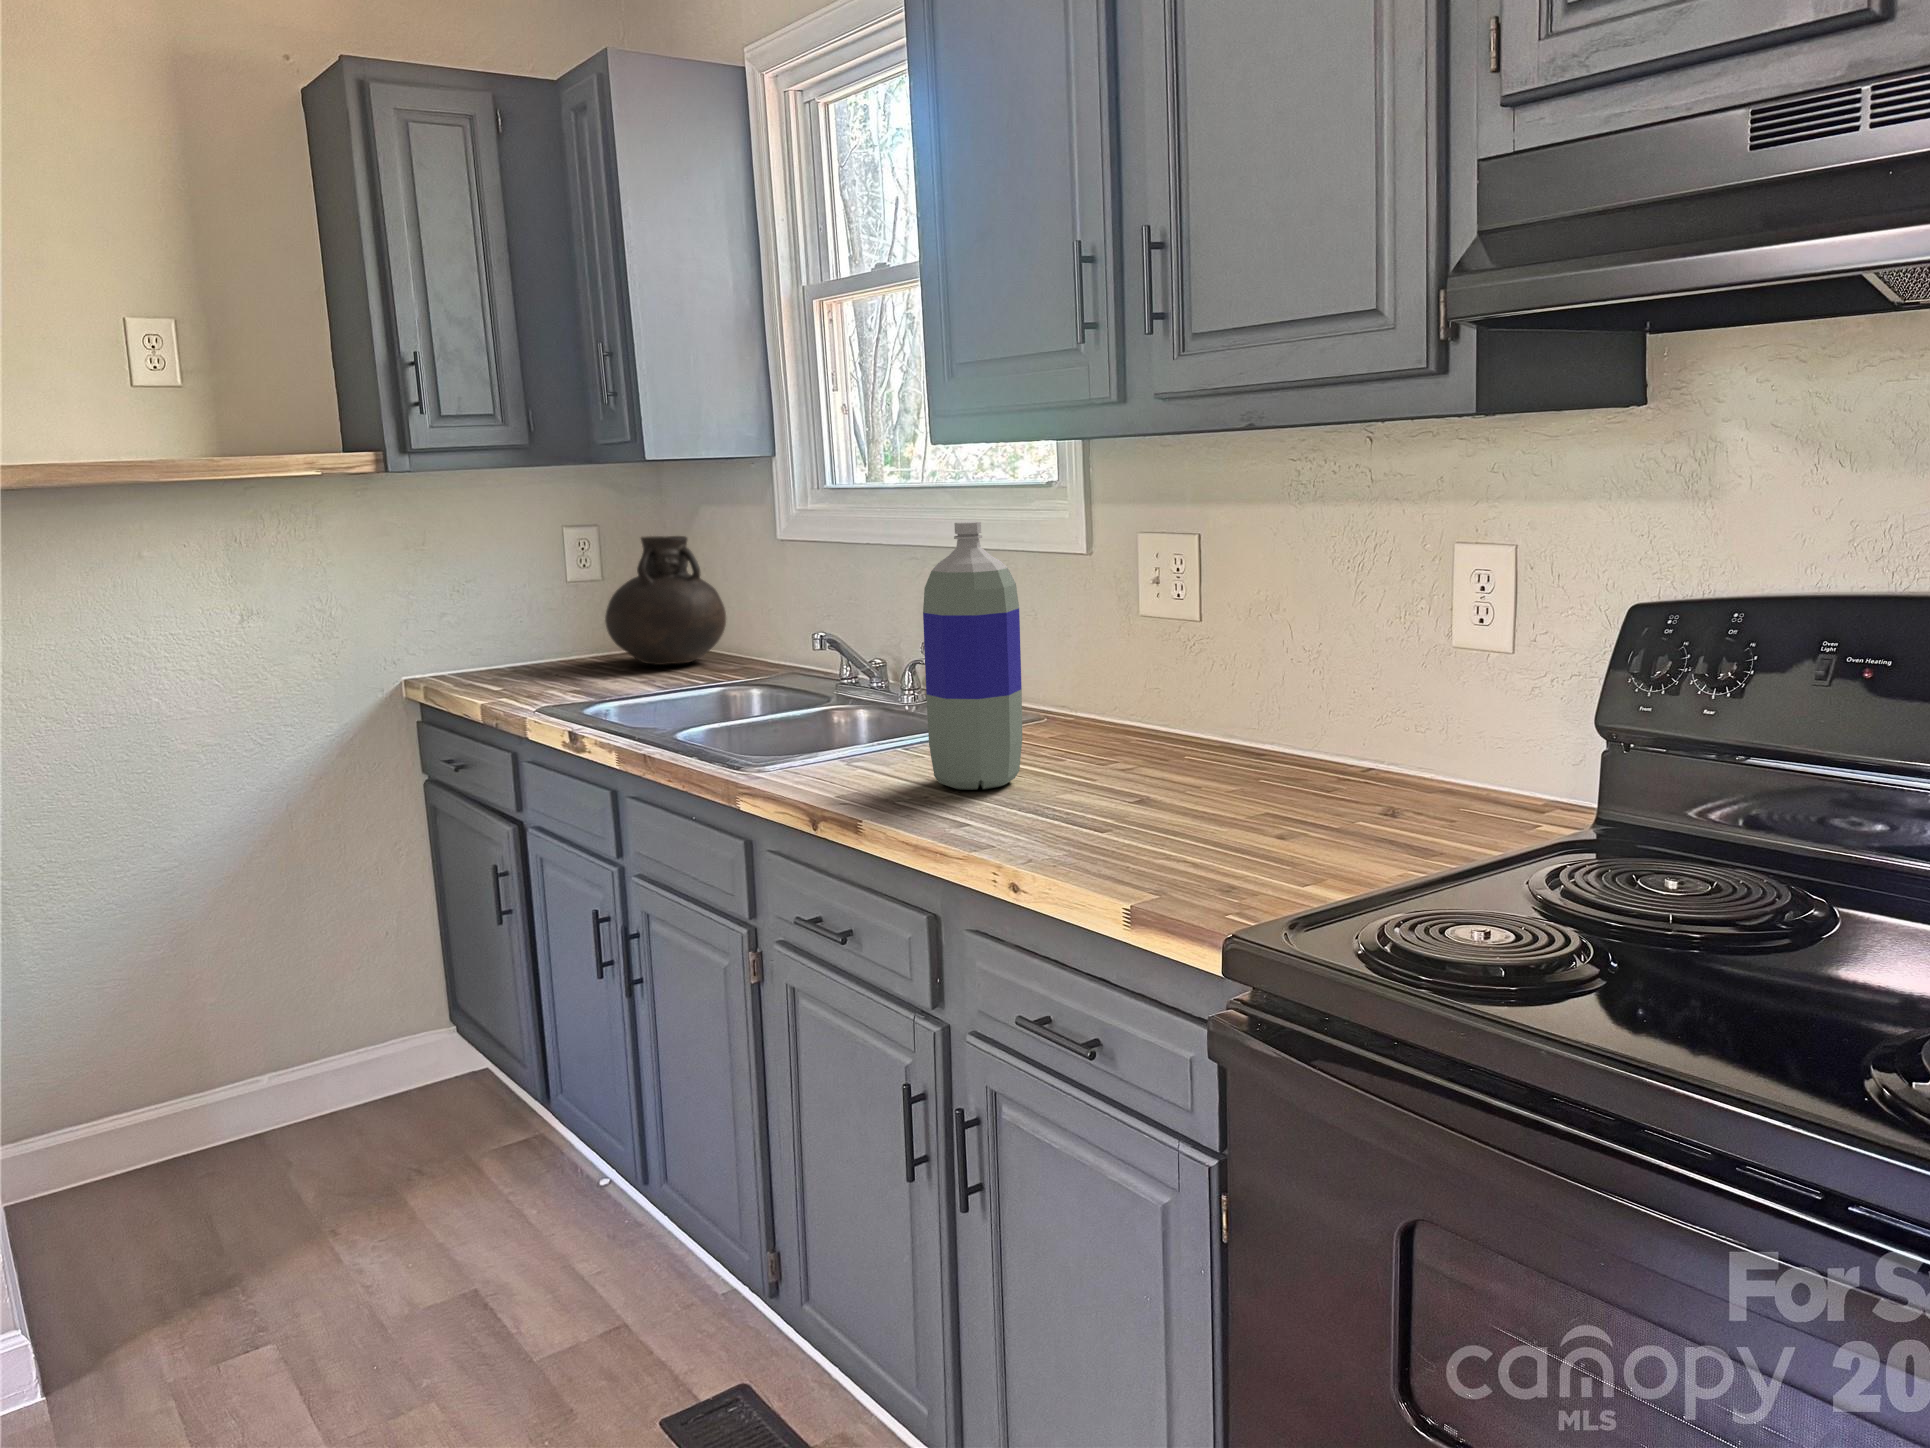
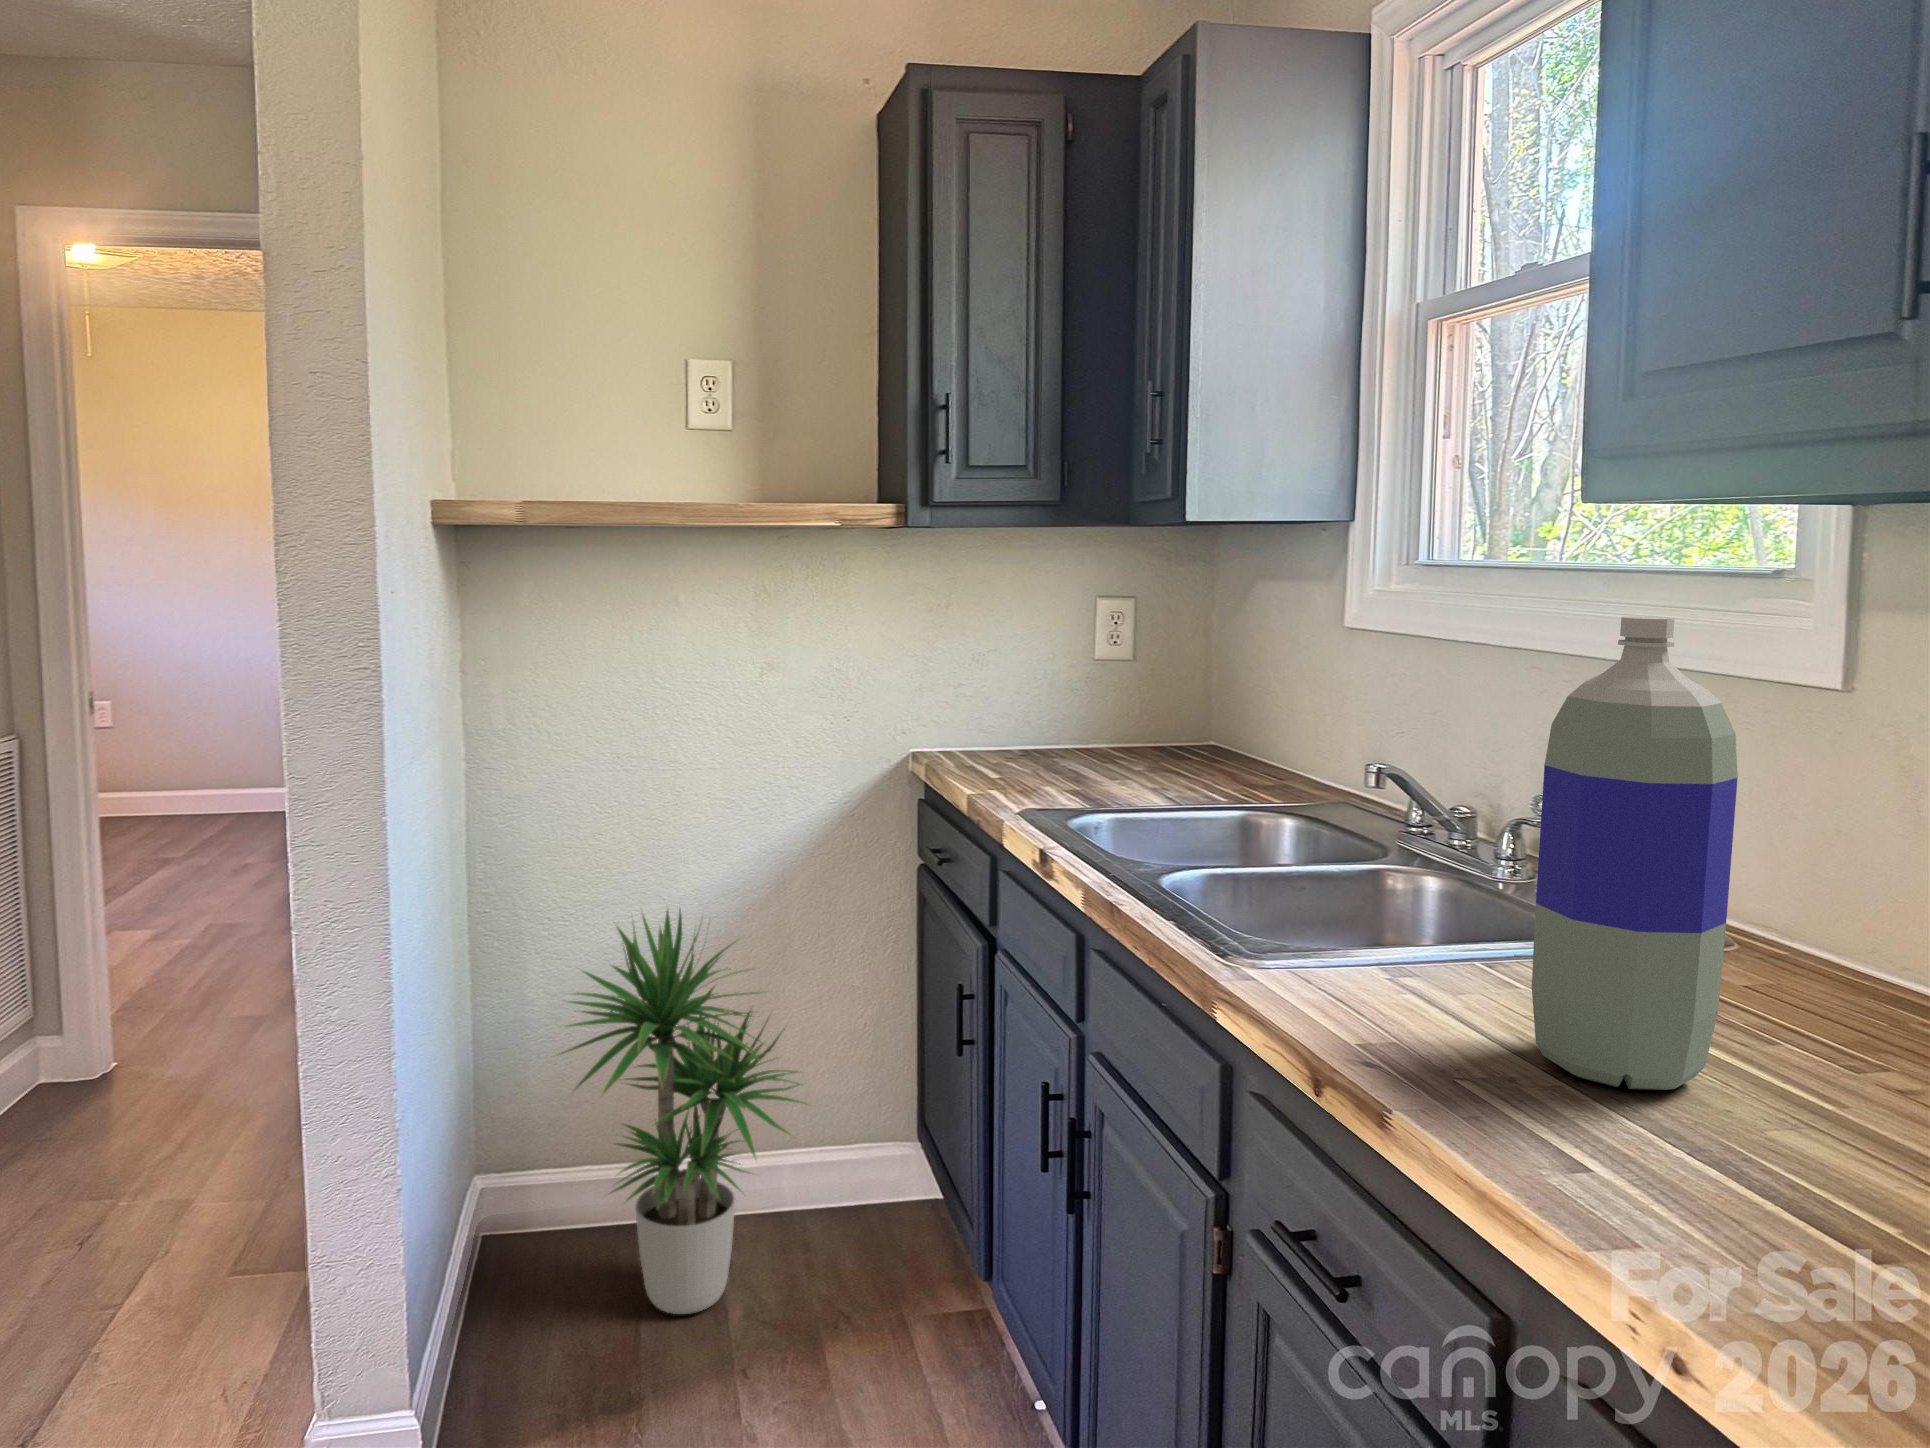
vase: present [605,536,726,665] -> none [1125,617,1270,773]
potted plant: none [67,849,363,1227] -> present [561,910,805,1314]

